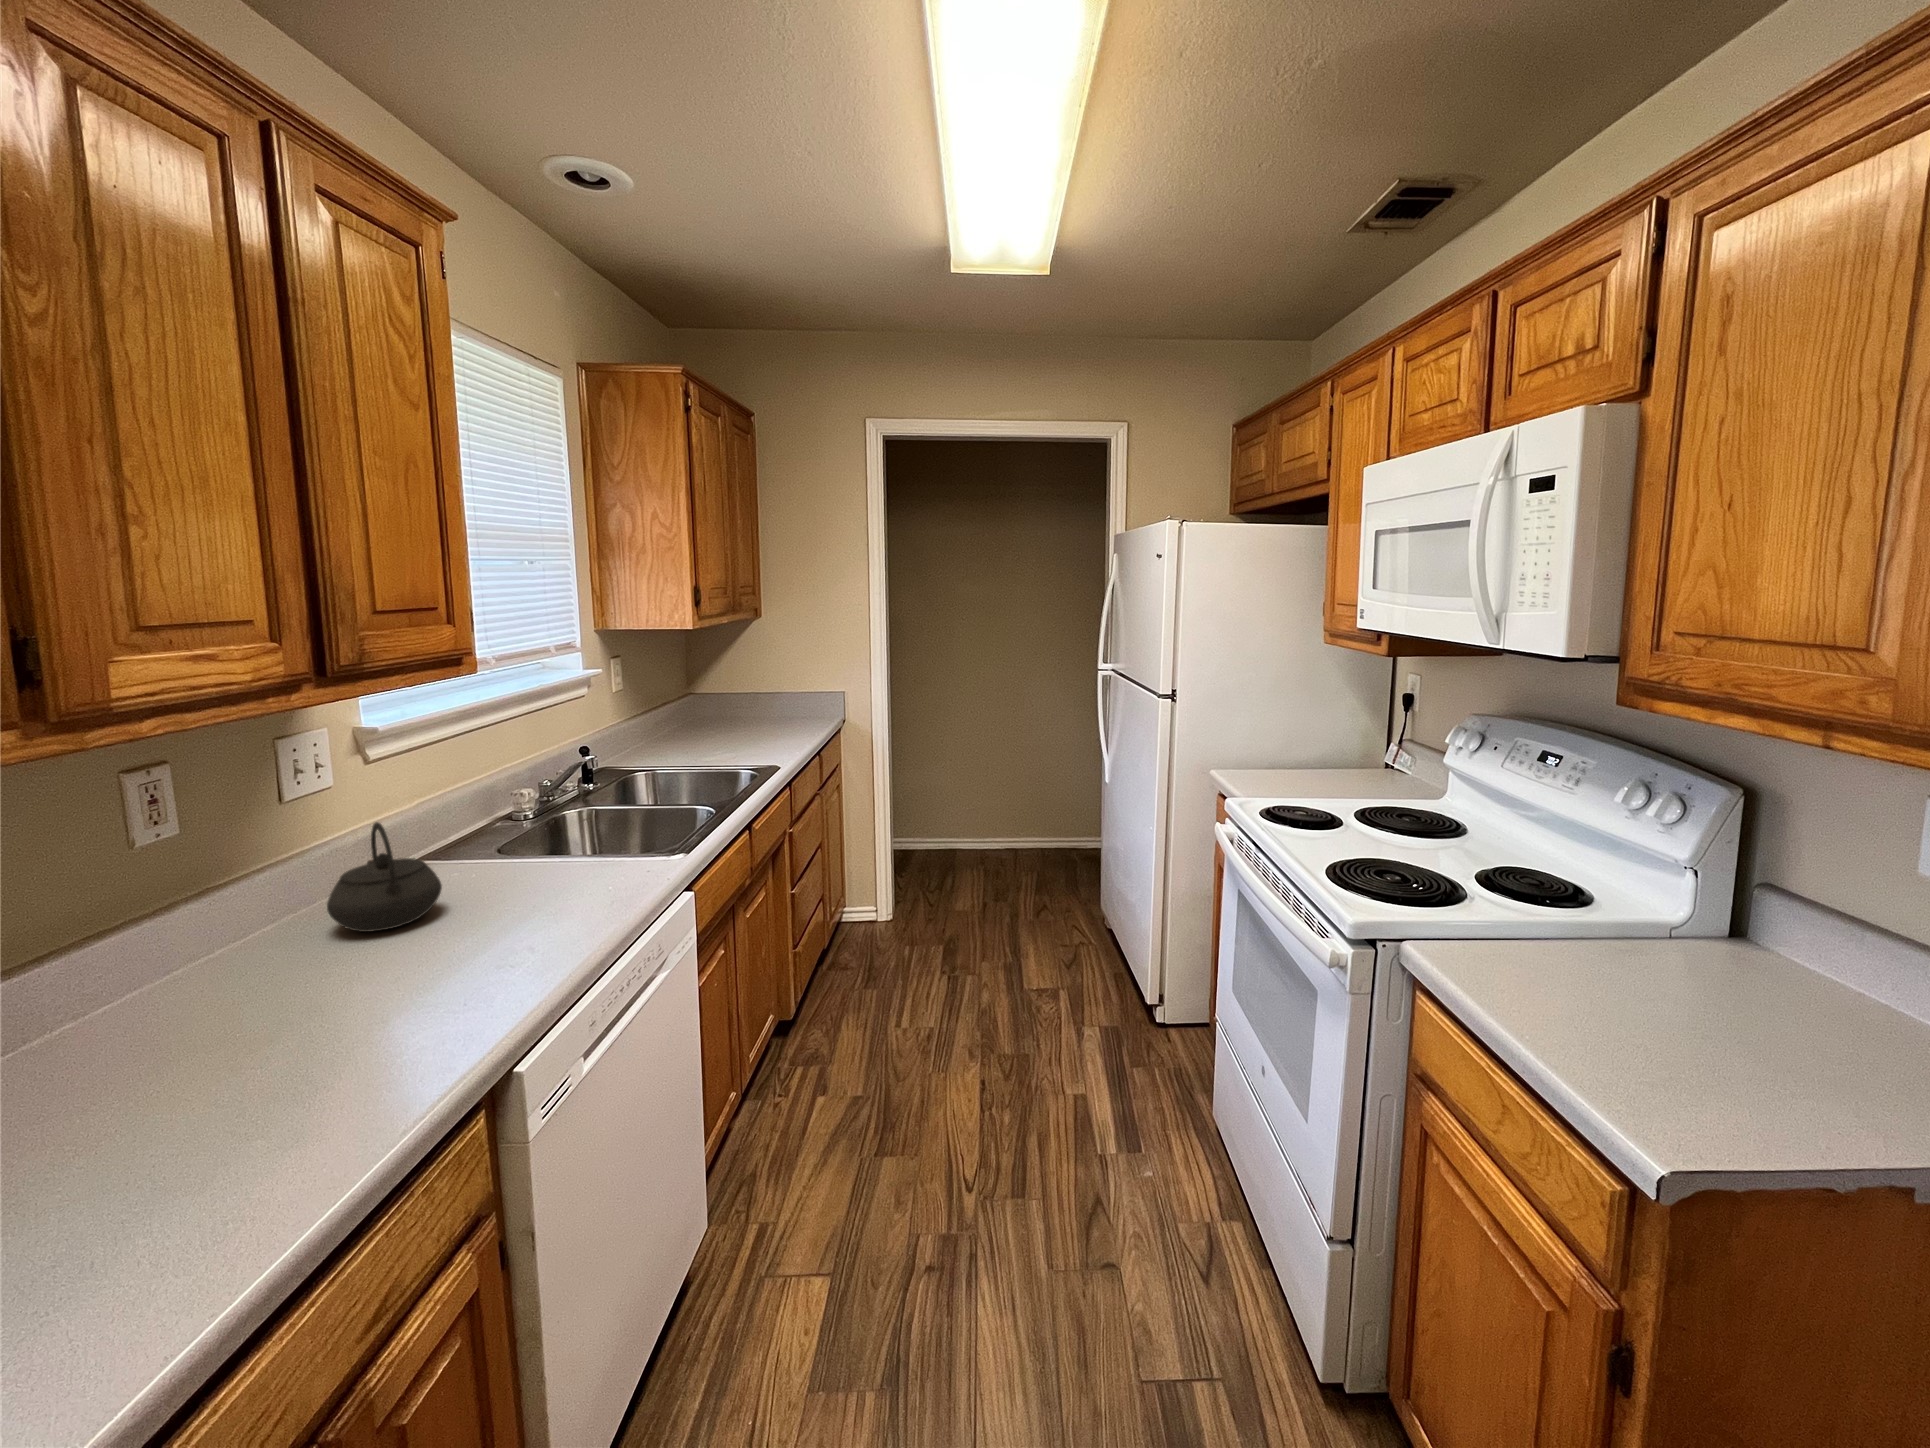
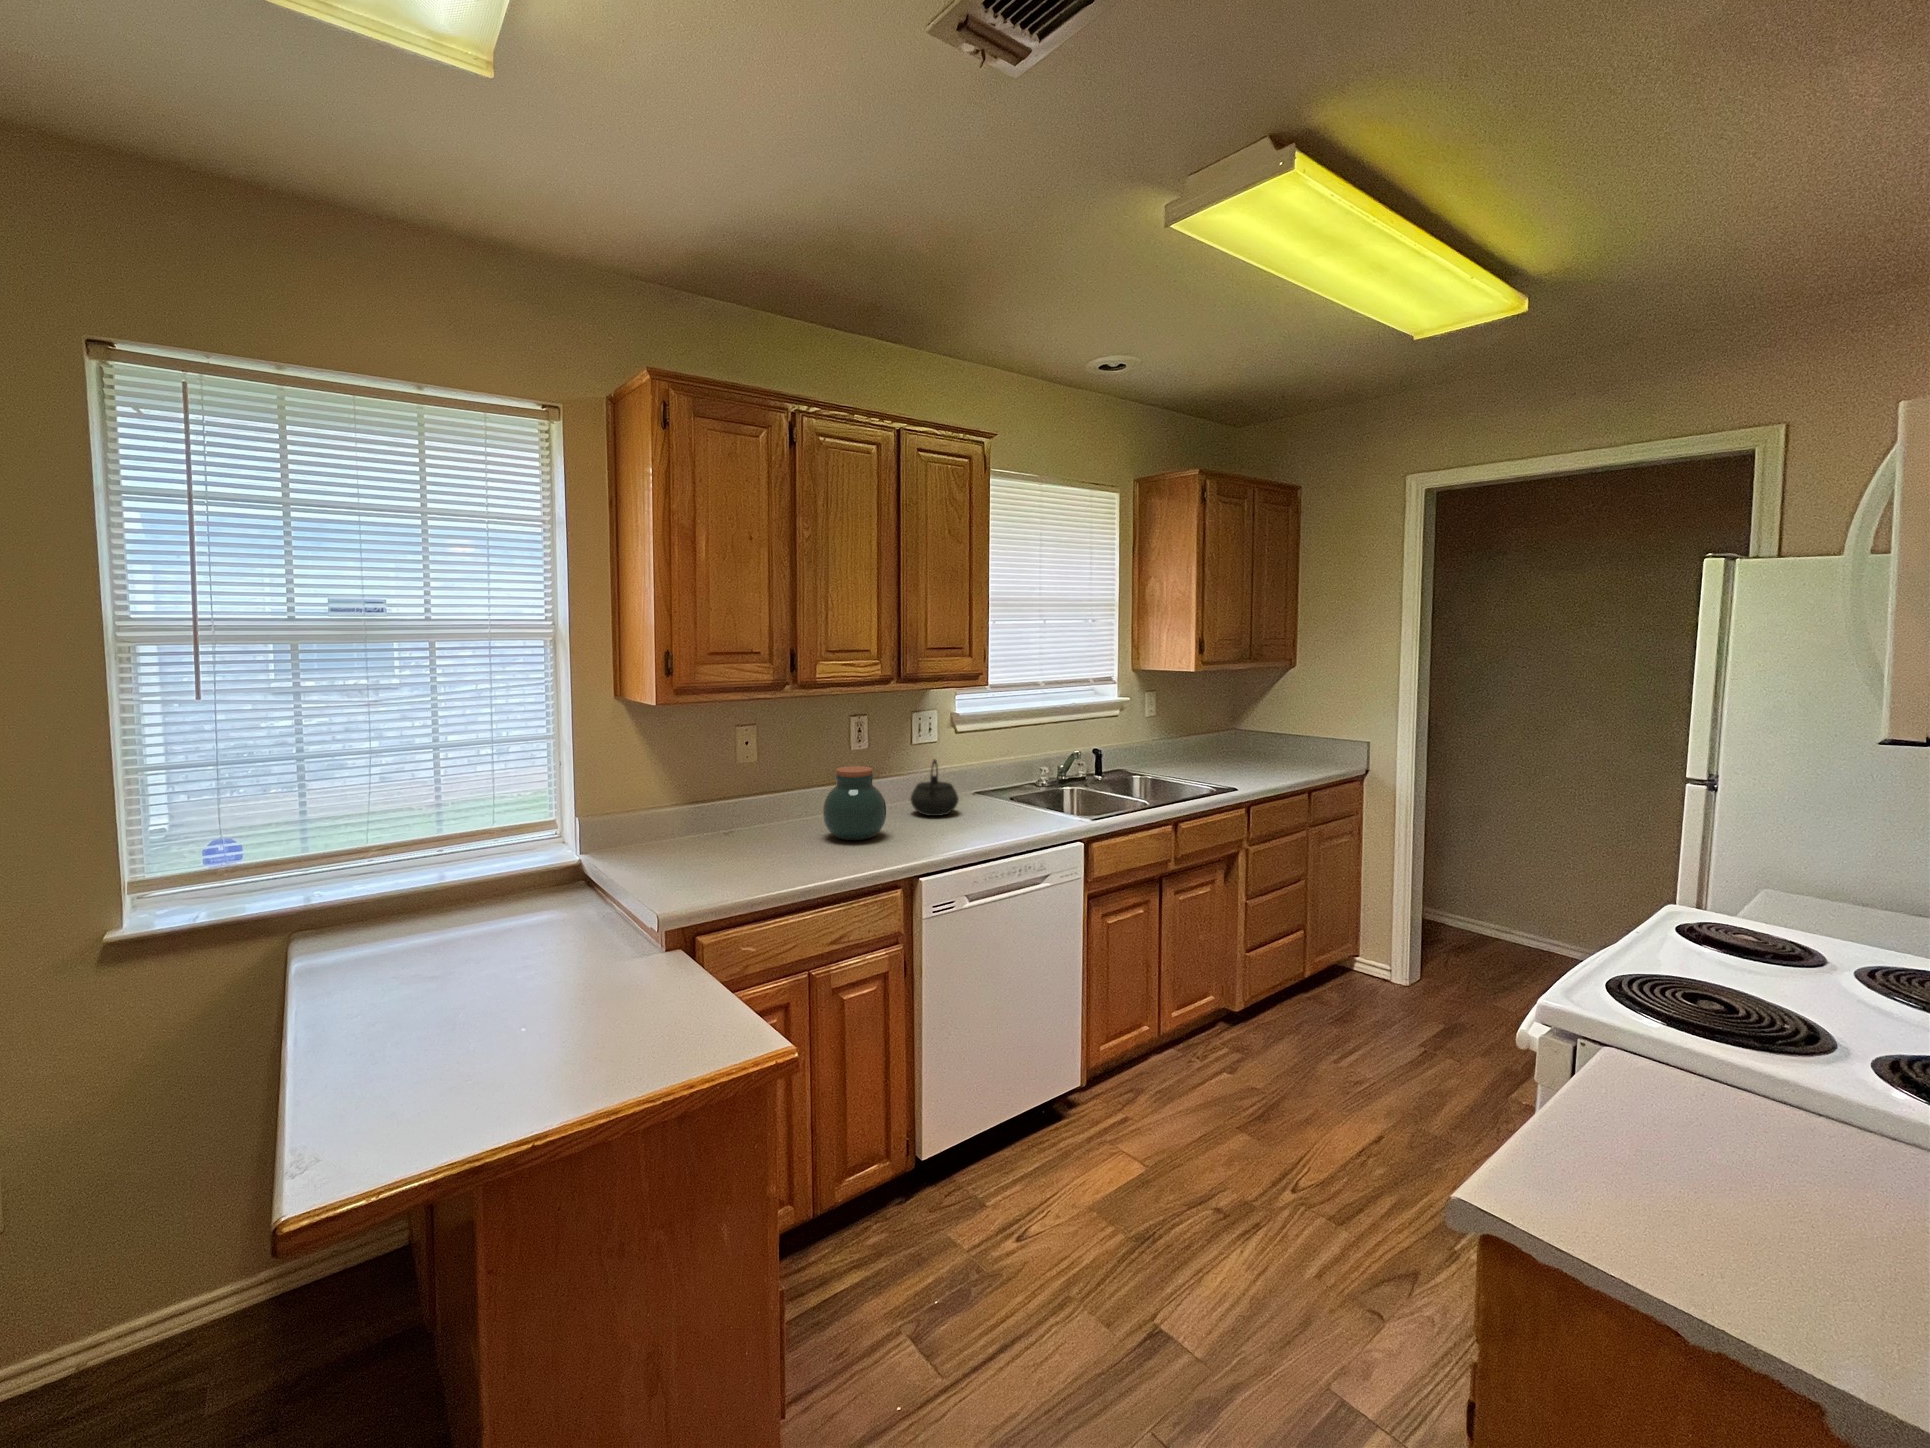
jar: none [140,883,340,1065] -> present [823,766,886,840]

